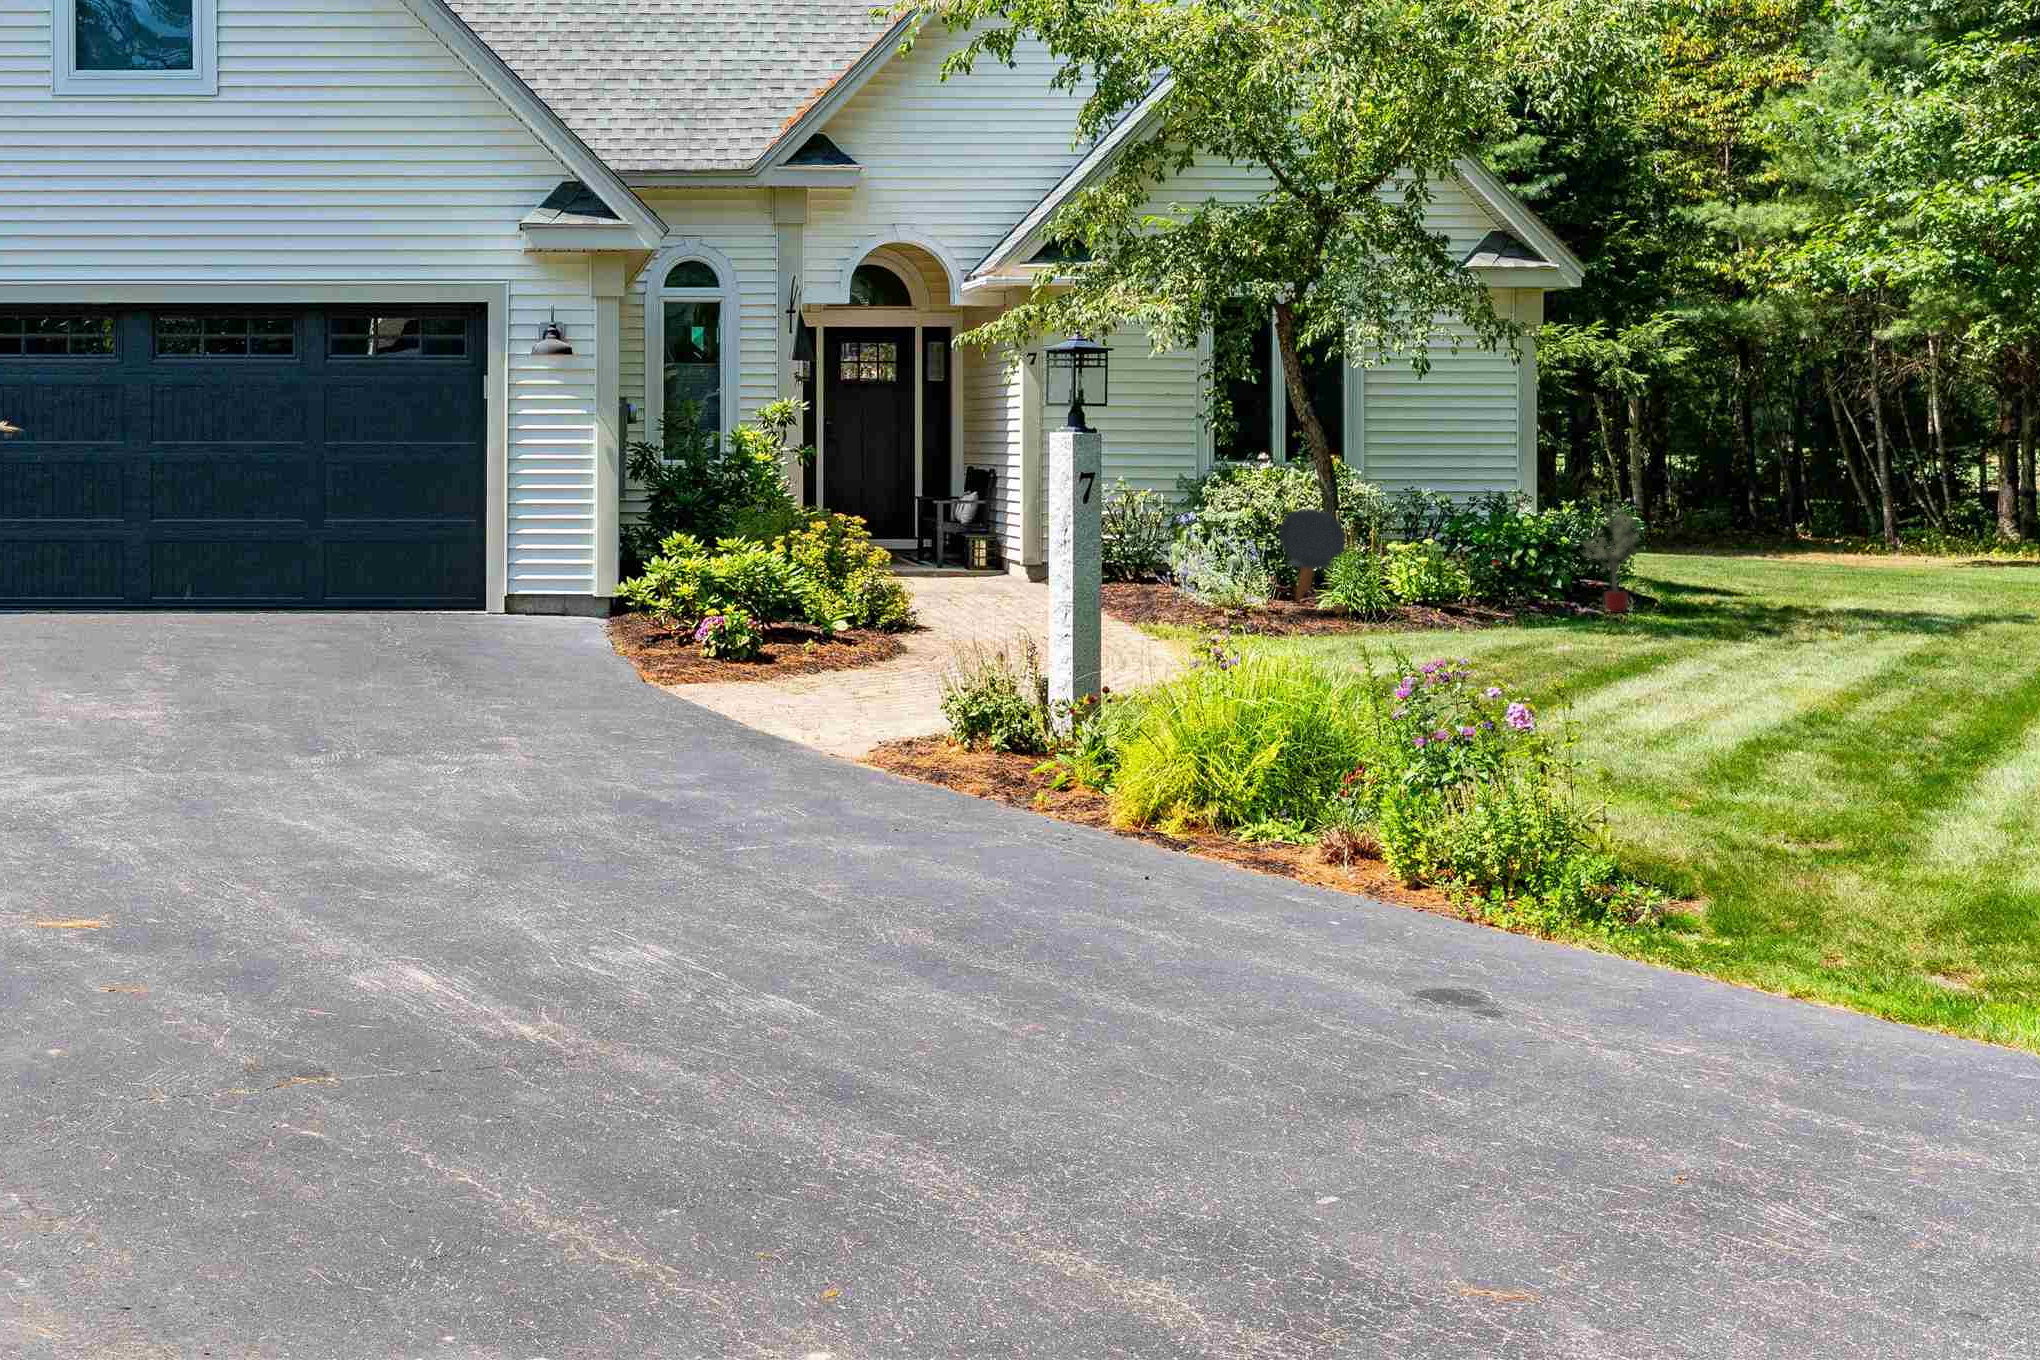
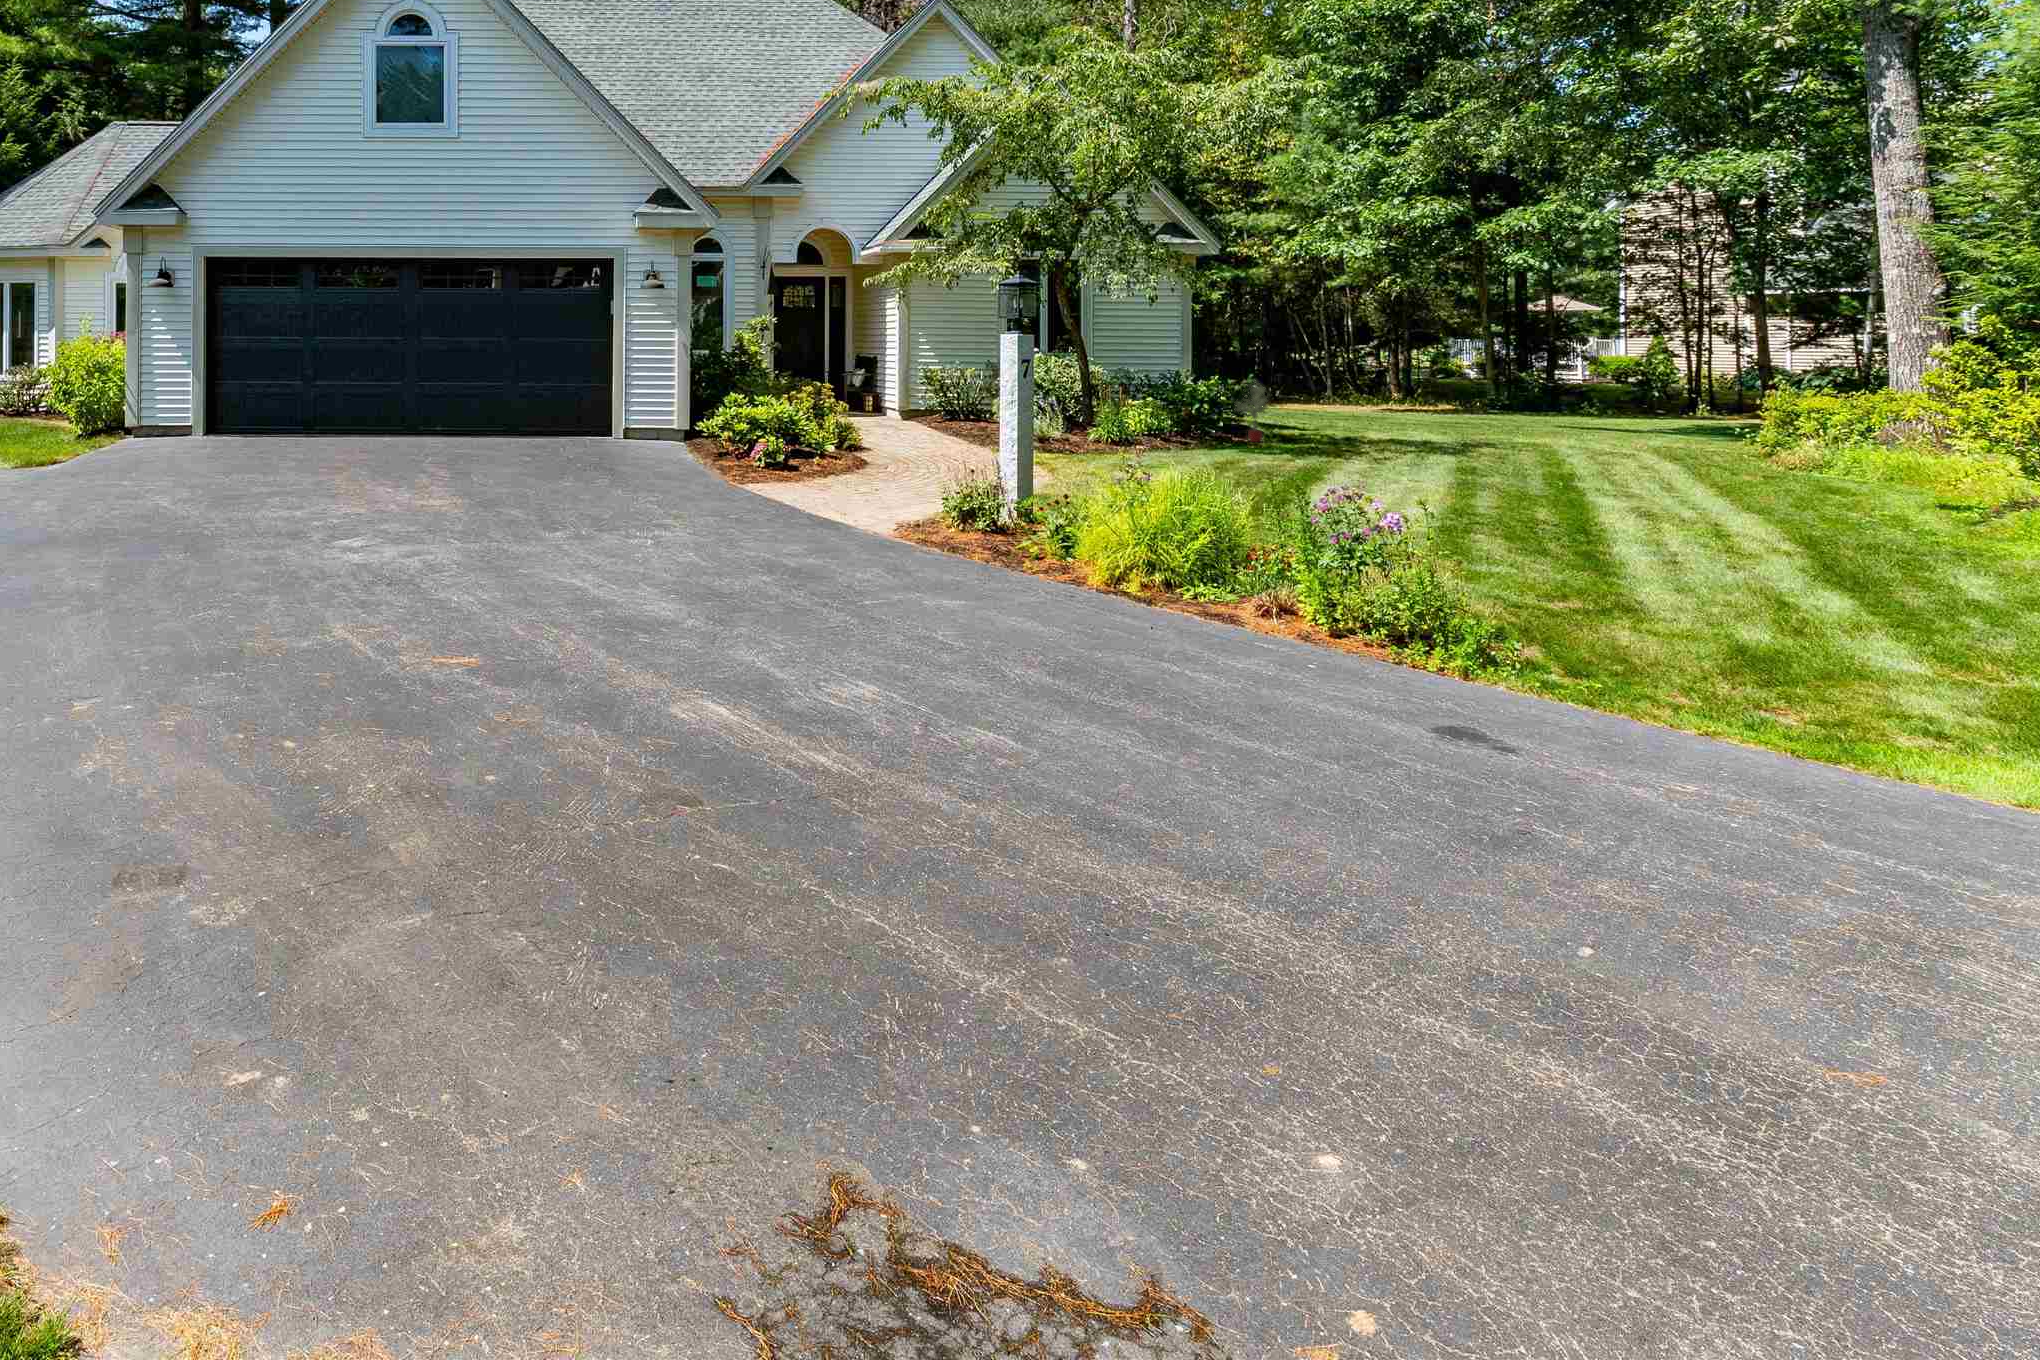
chair: present [1279,509,1347,614] -> none [1064,381,1105,442]

